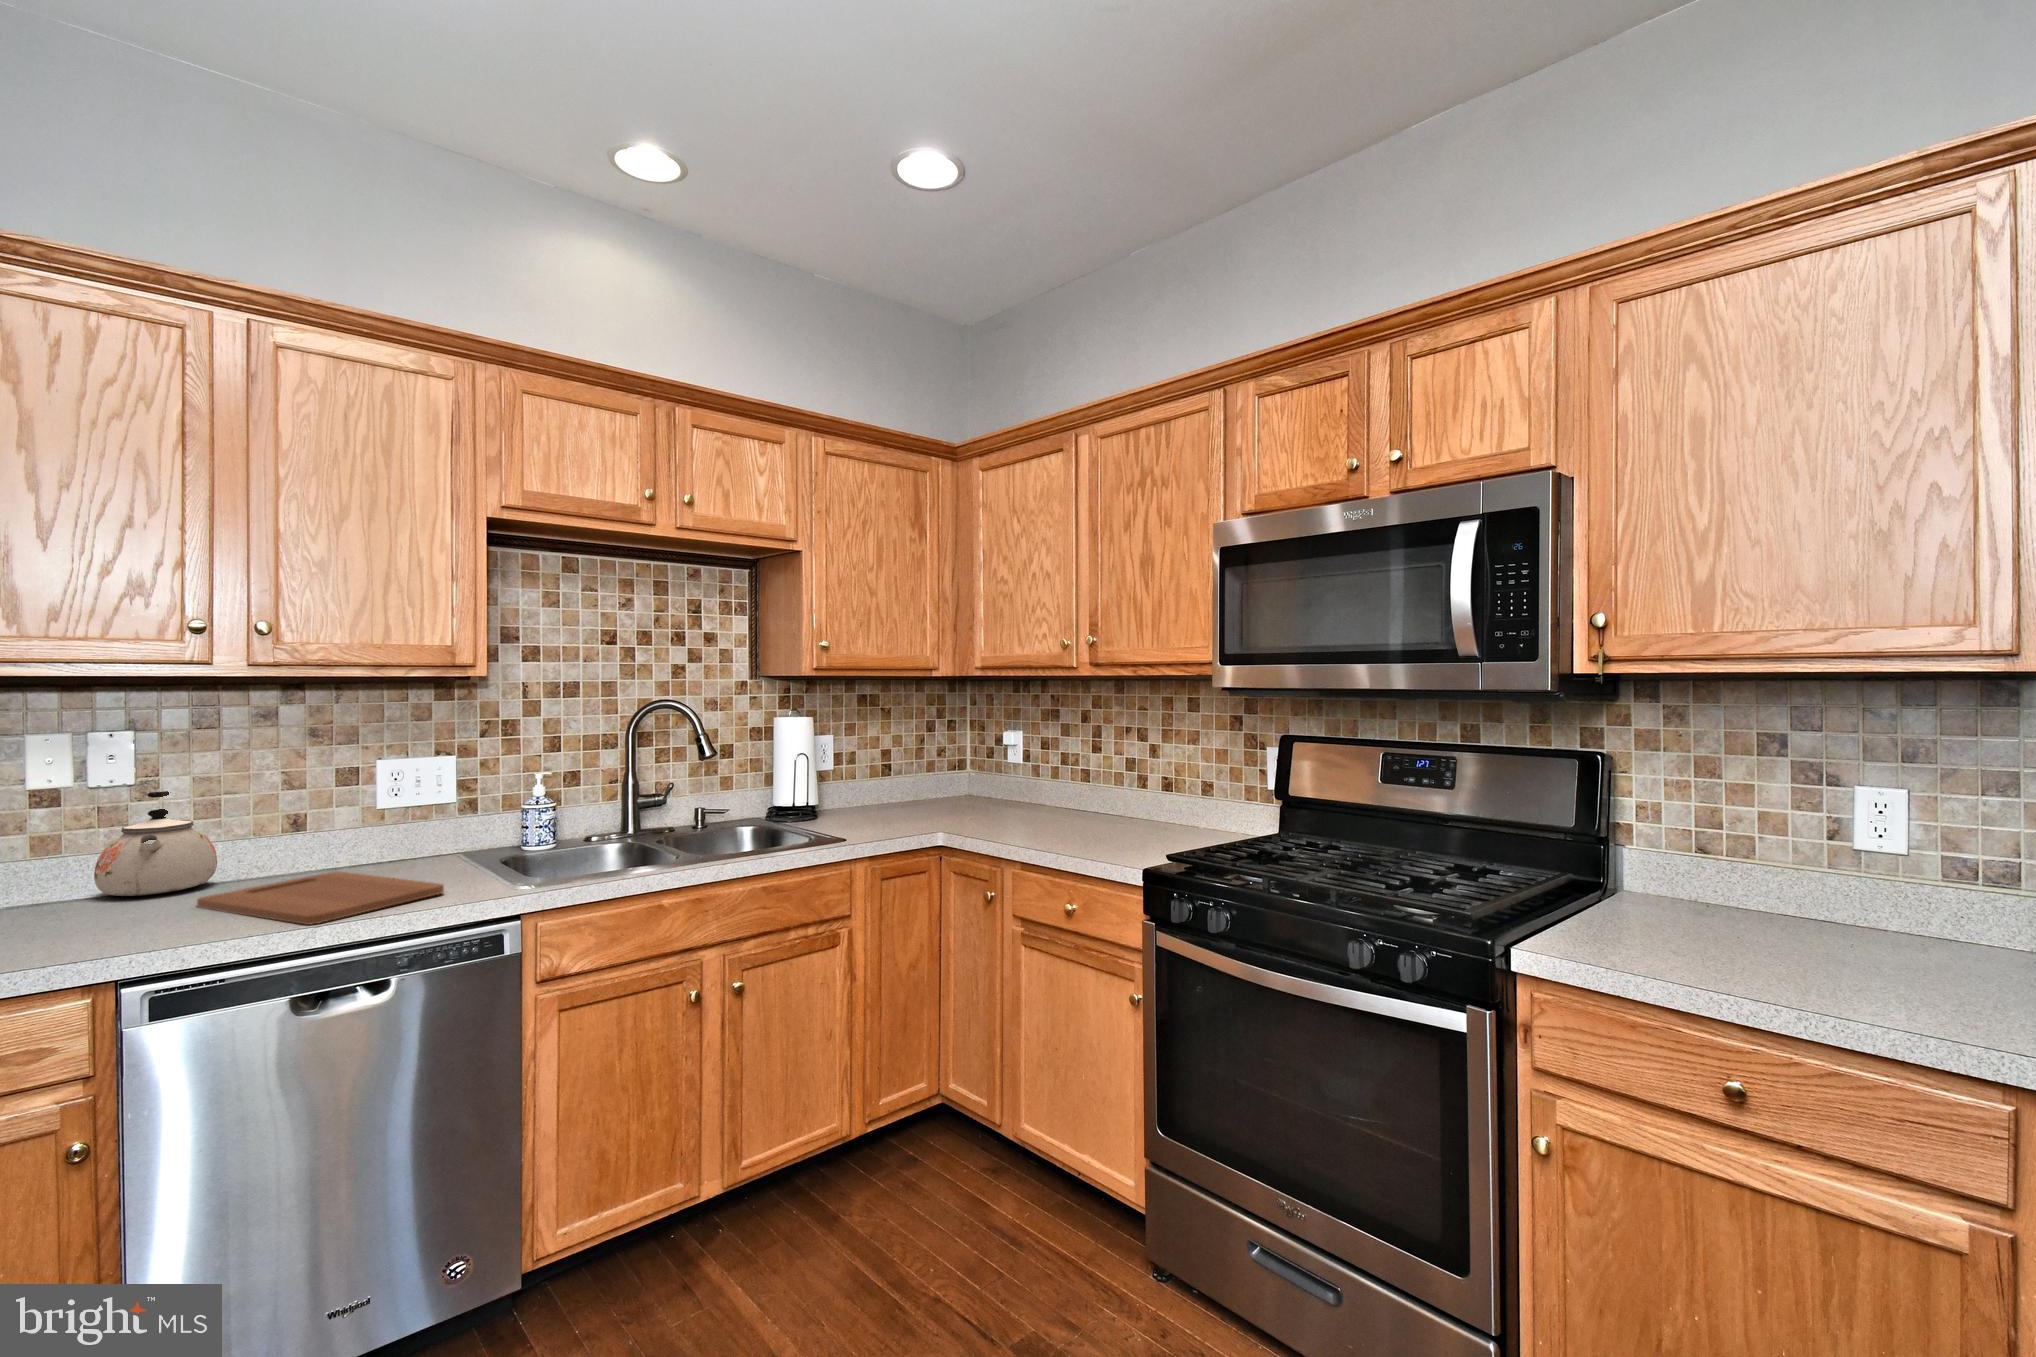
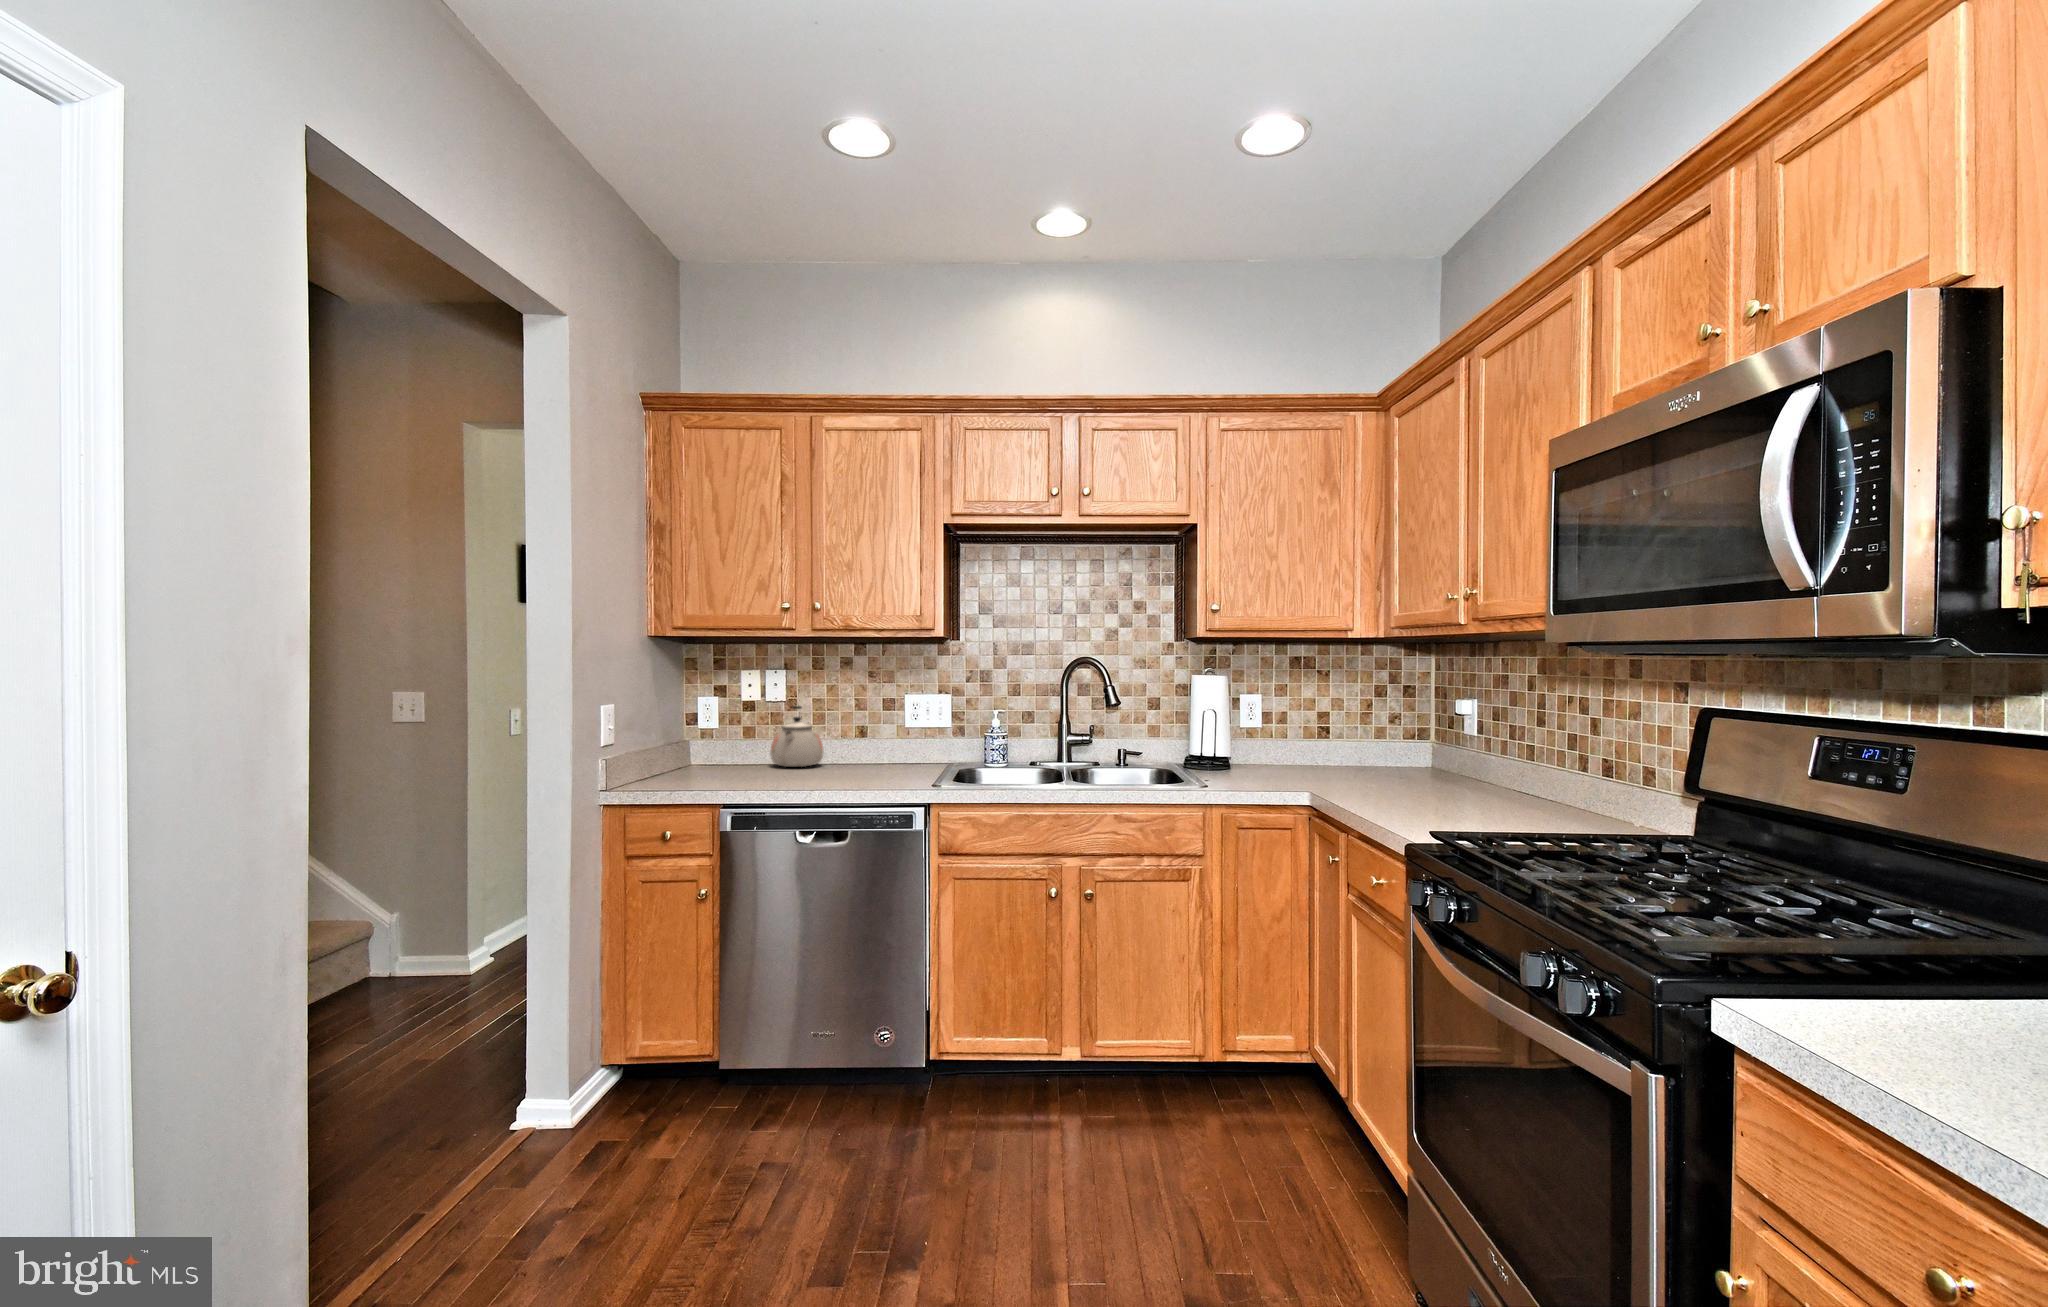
cutting board: present [197,872,444,925] -> none [800,766,909,790]

